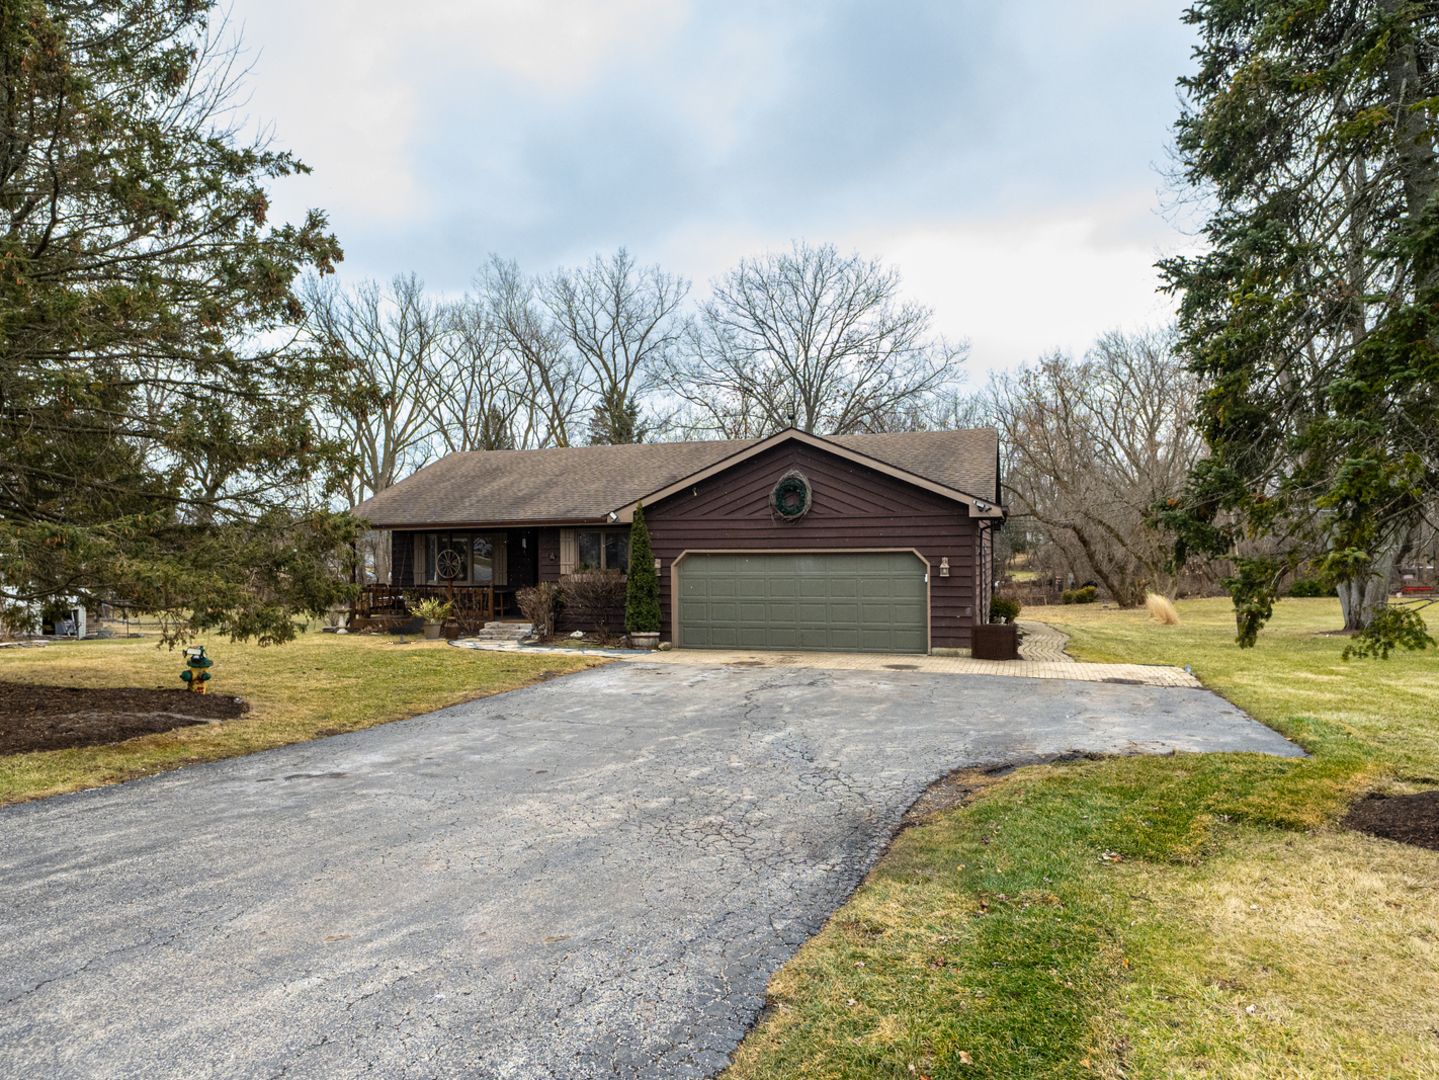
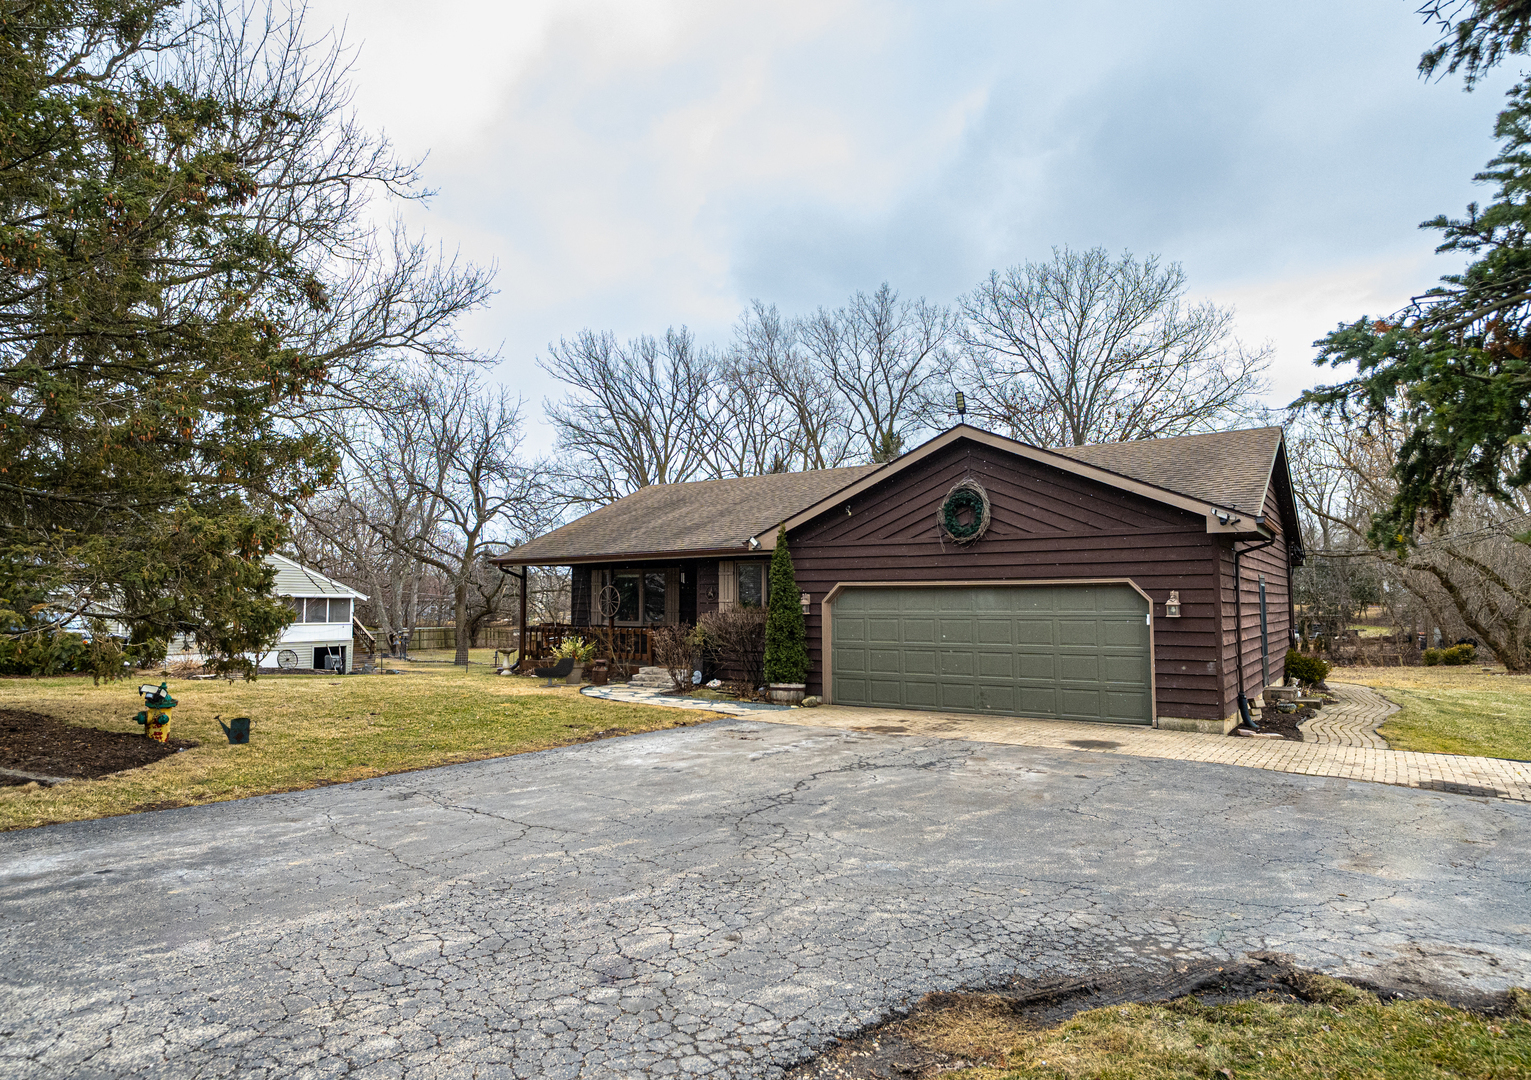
wooden crate: present [971,624,1018,660] -> none [1215,687,1294,742]
watering can: none [203,678,244,702] -> present [214,715,257,744]

